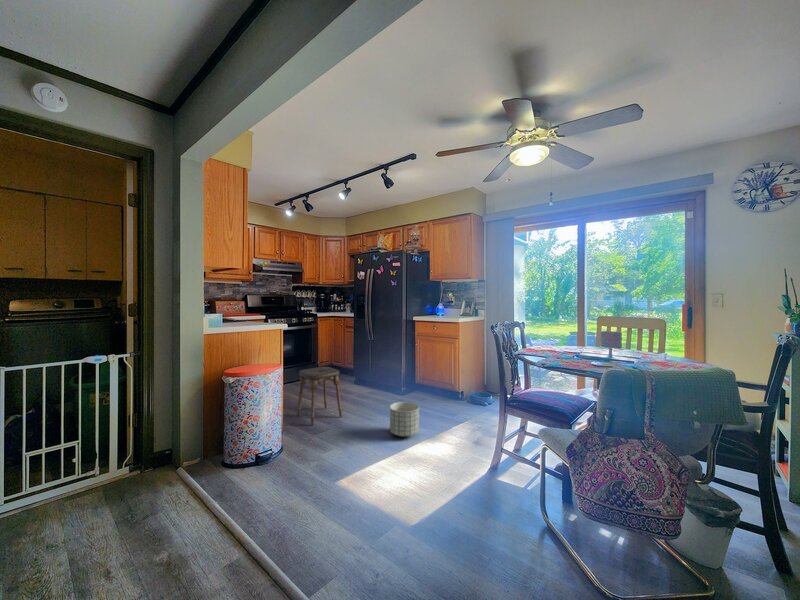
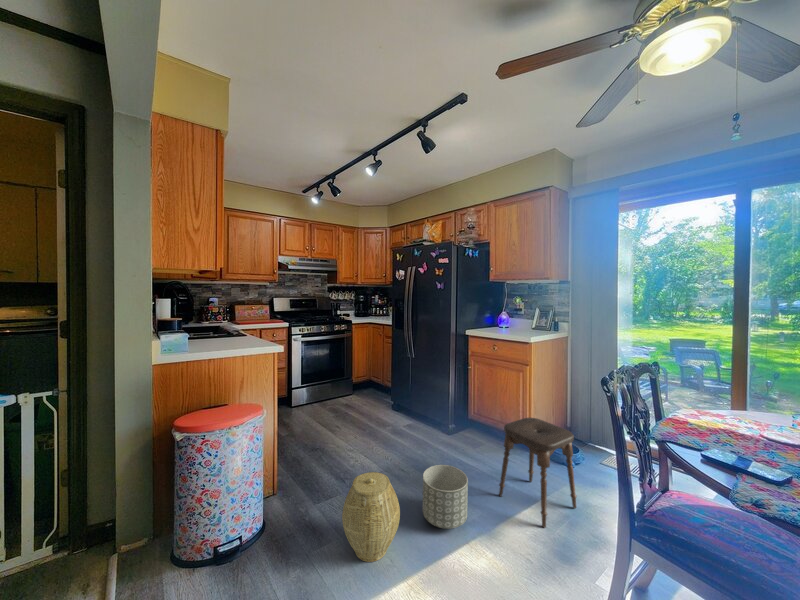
stool: present [297,367,342,425] -> present [499,418,576,528]
woven basket: none [341,403,378,455] -> present [342,472,400,562]

